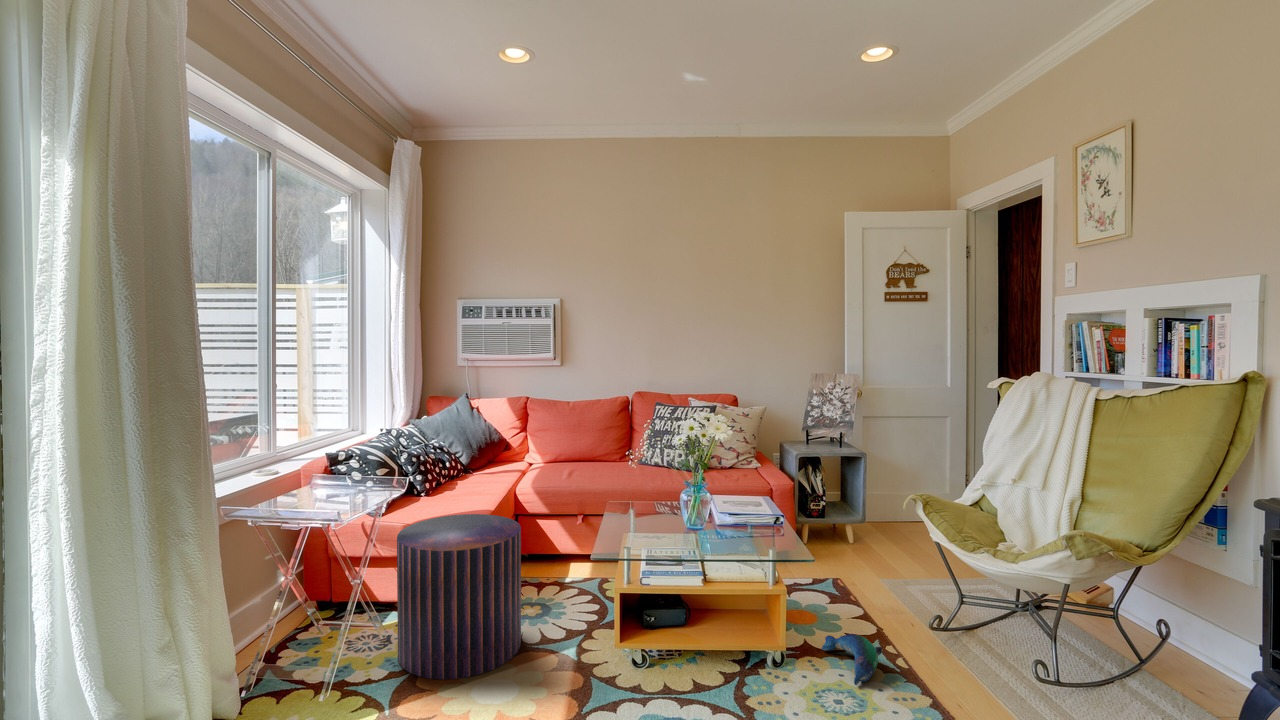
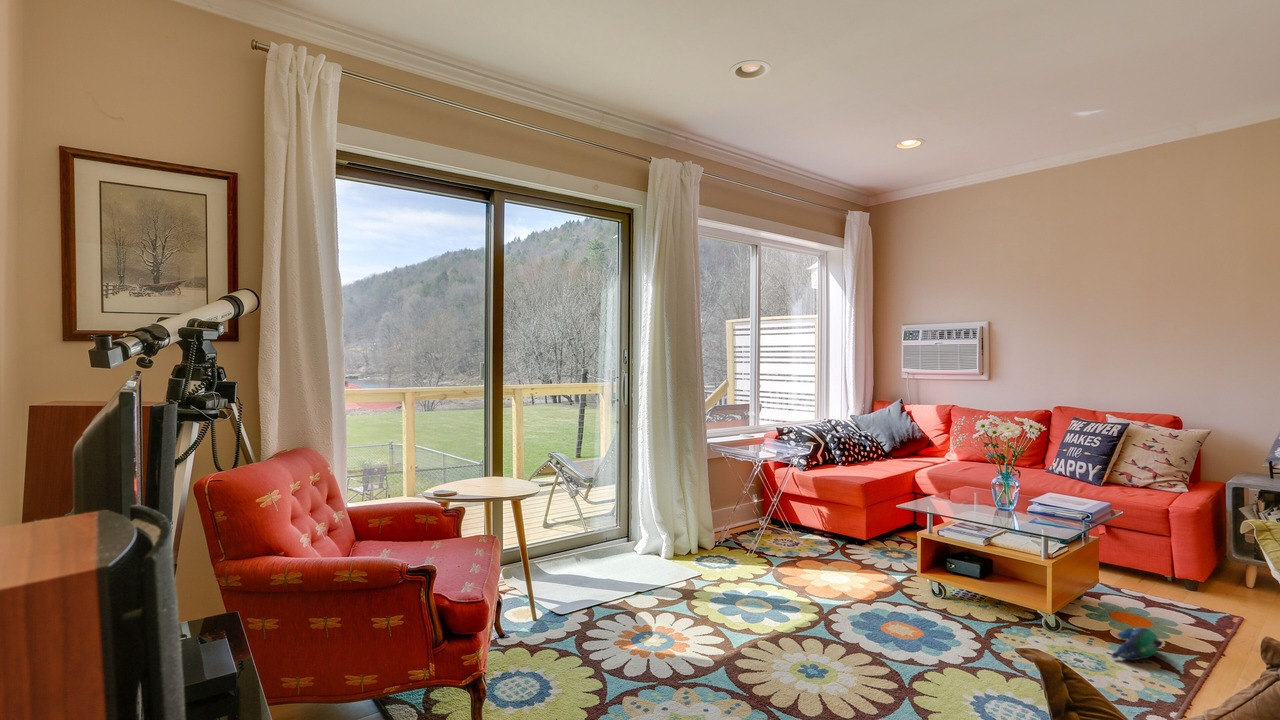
pouf: present [397,514,521,679] -> none [795,474,876,571]

